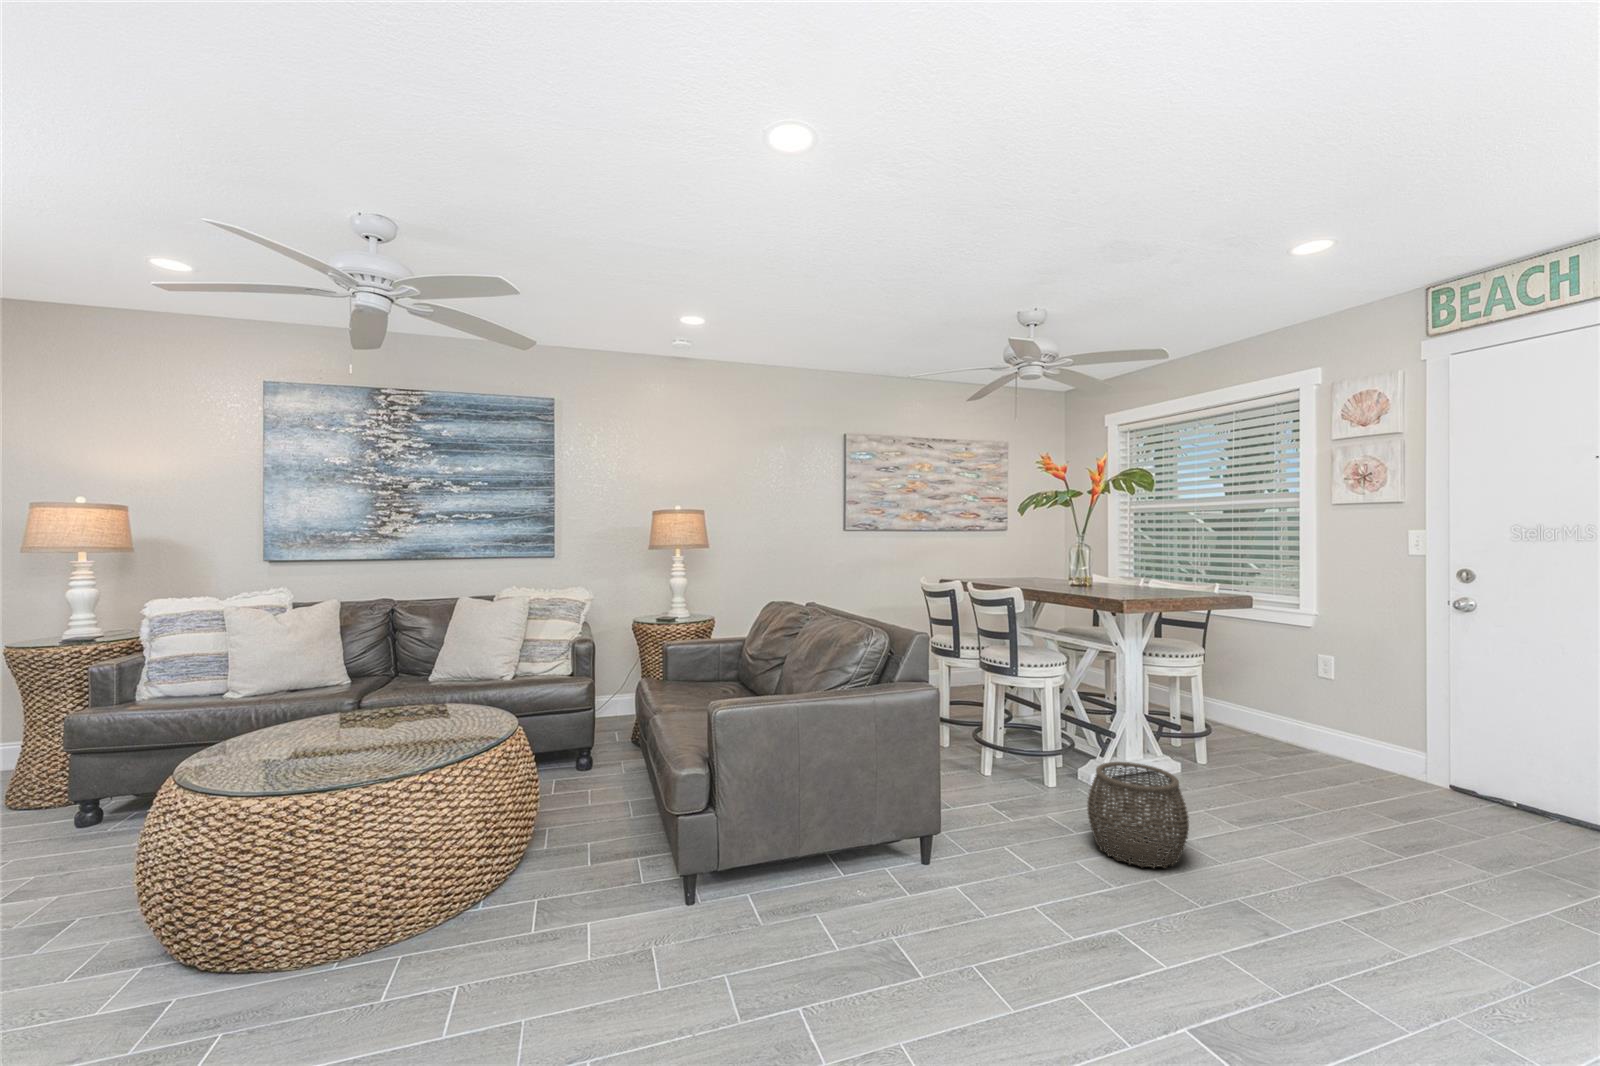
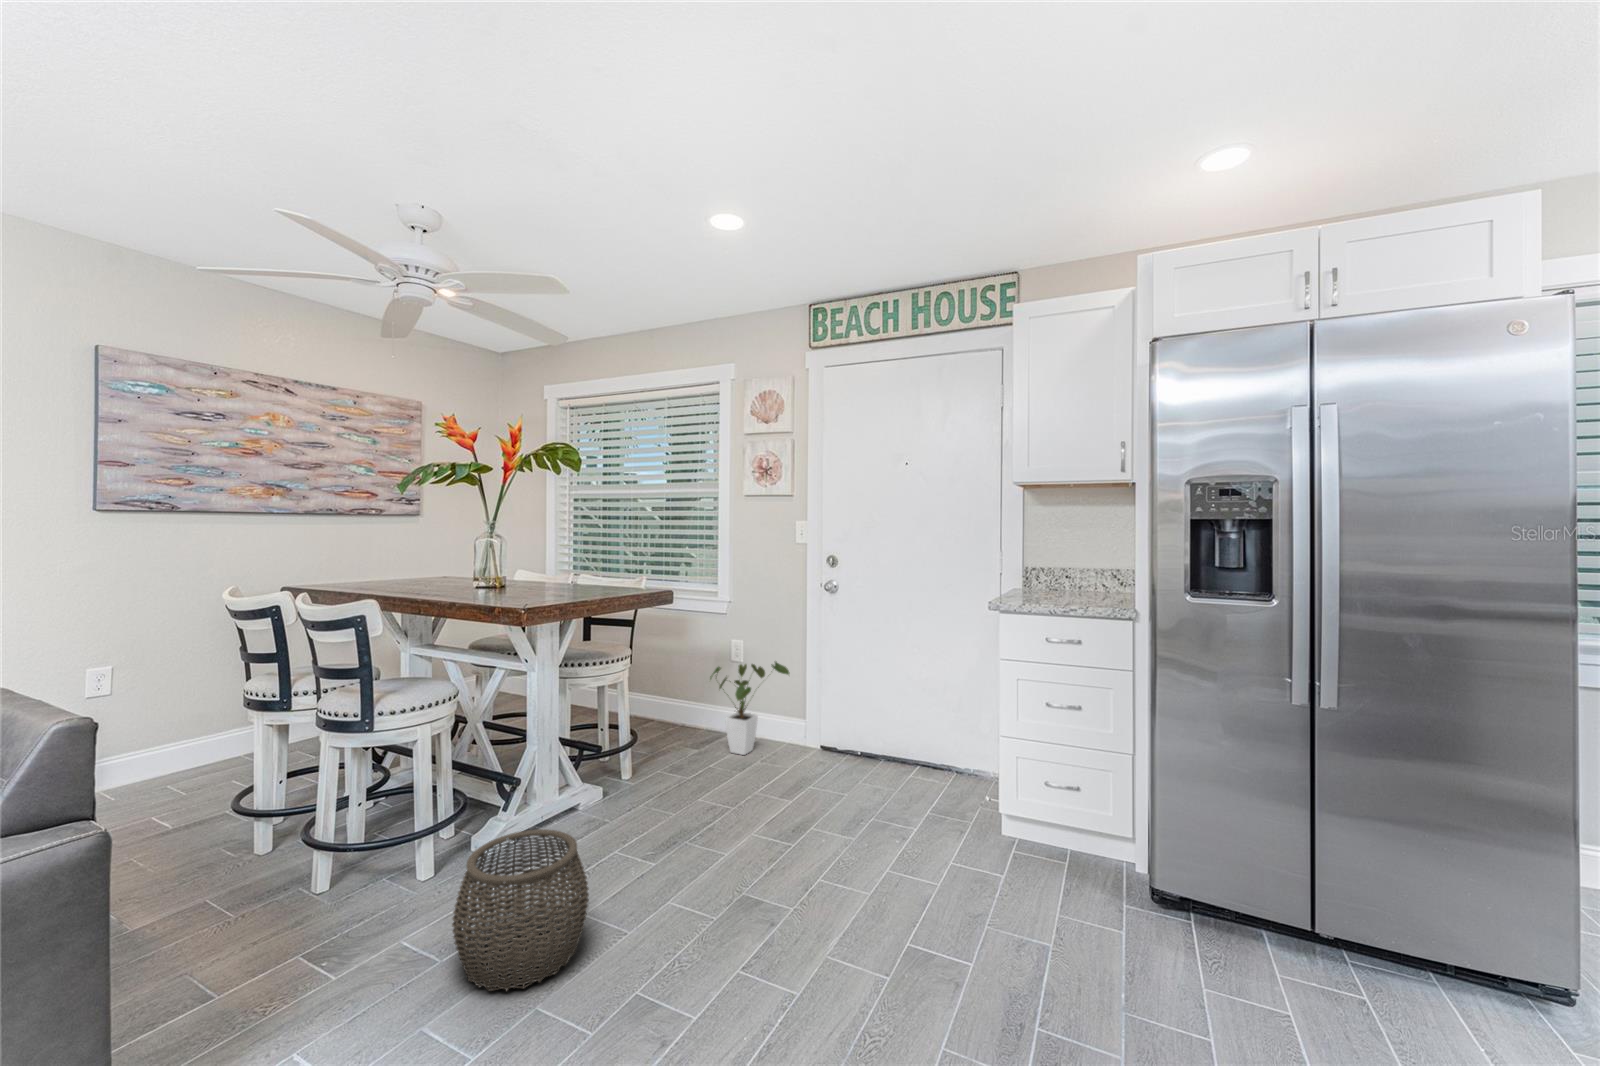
house plant: none [1293,677,1402,773] -> present [710,662,790,755]

